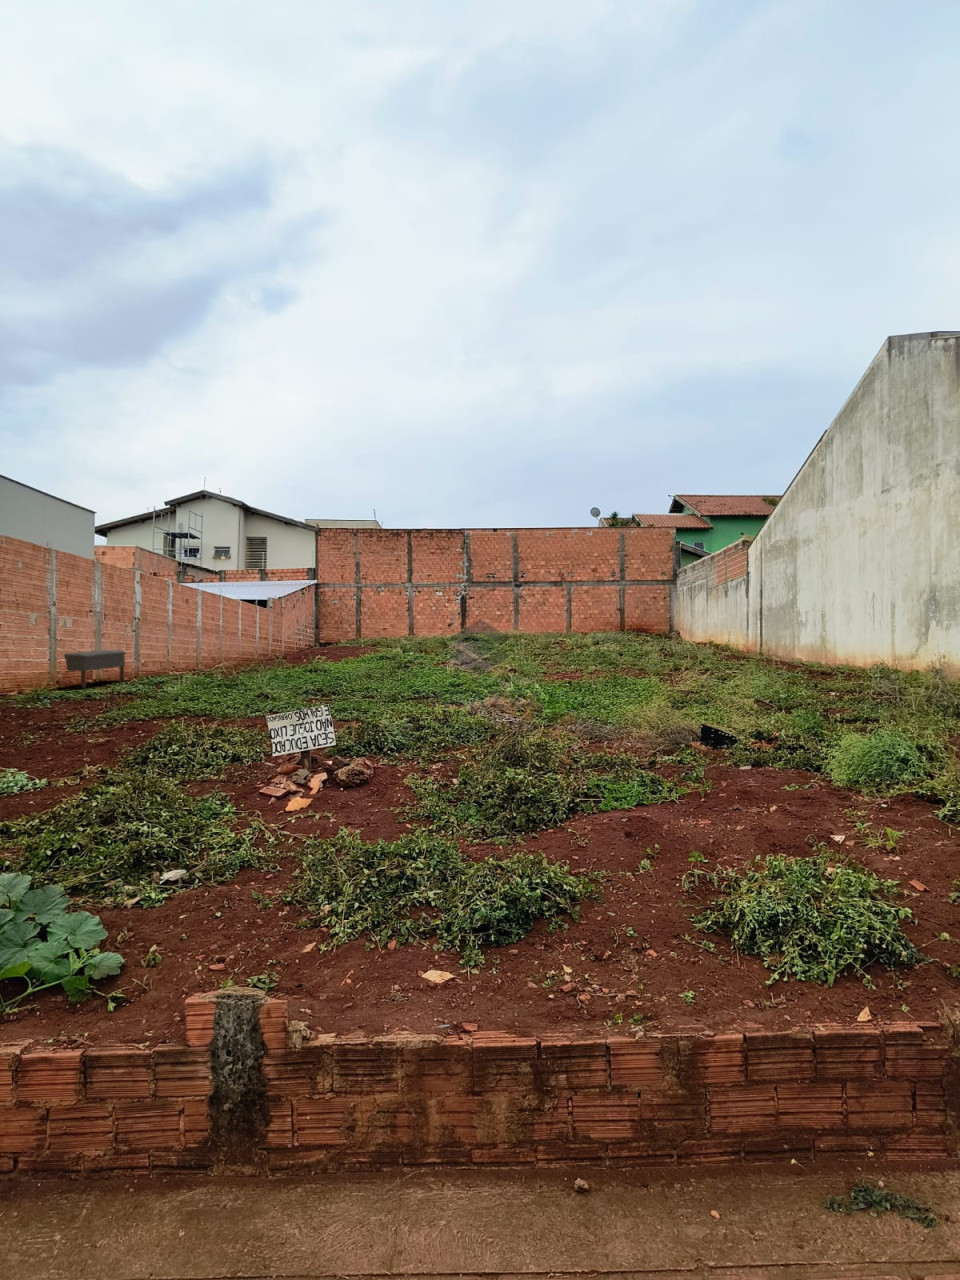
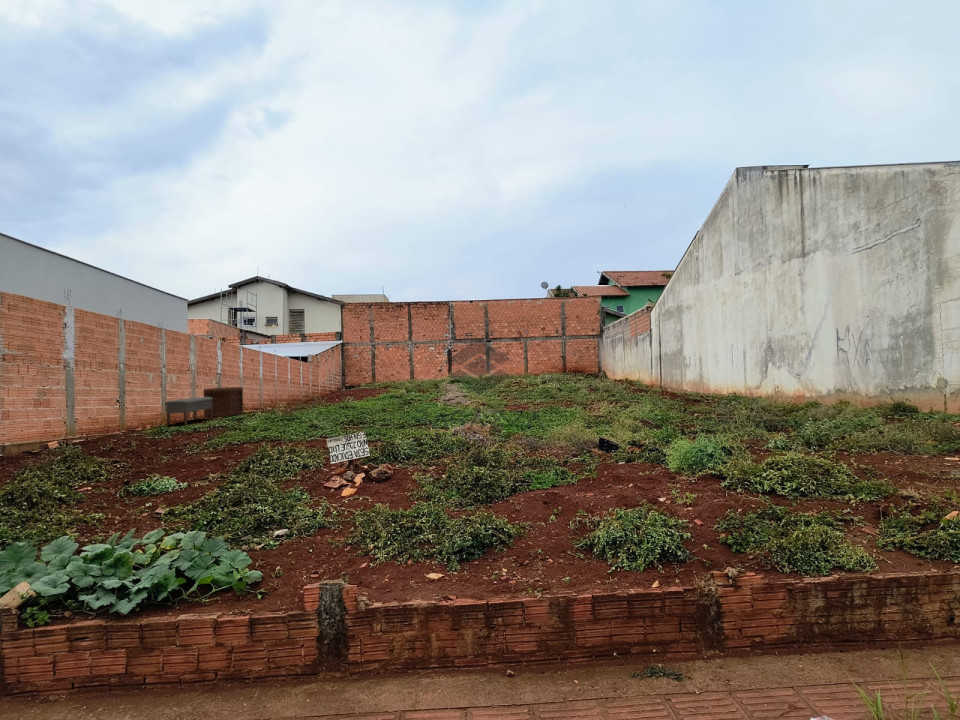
wooden crate: none [113,637,170,678] -> present [204,387,243,417]

